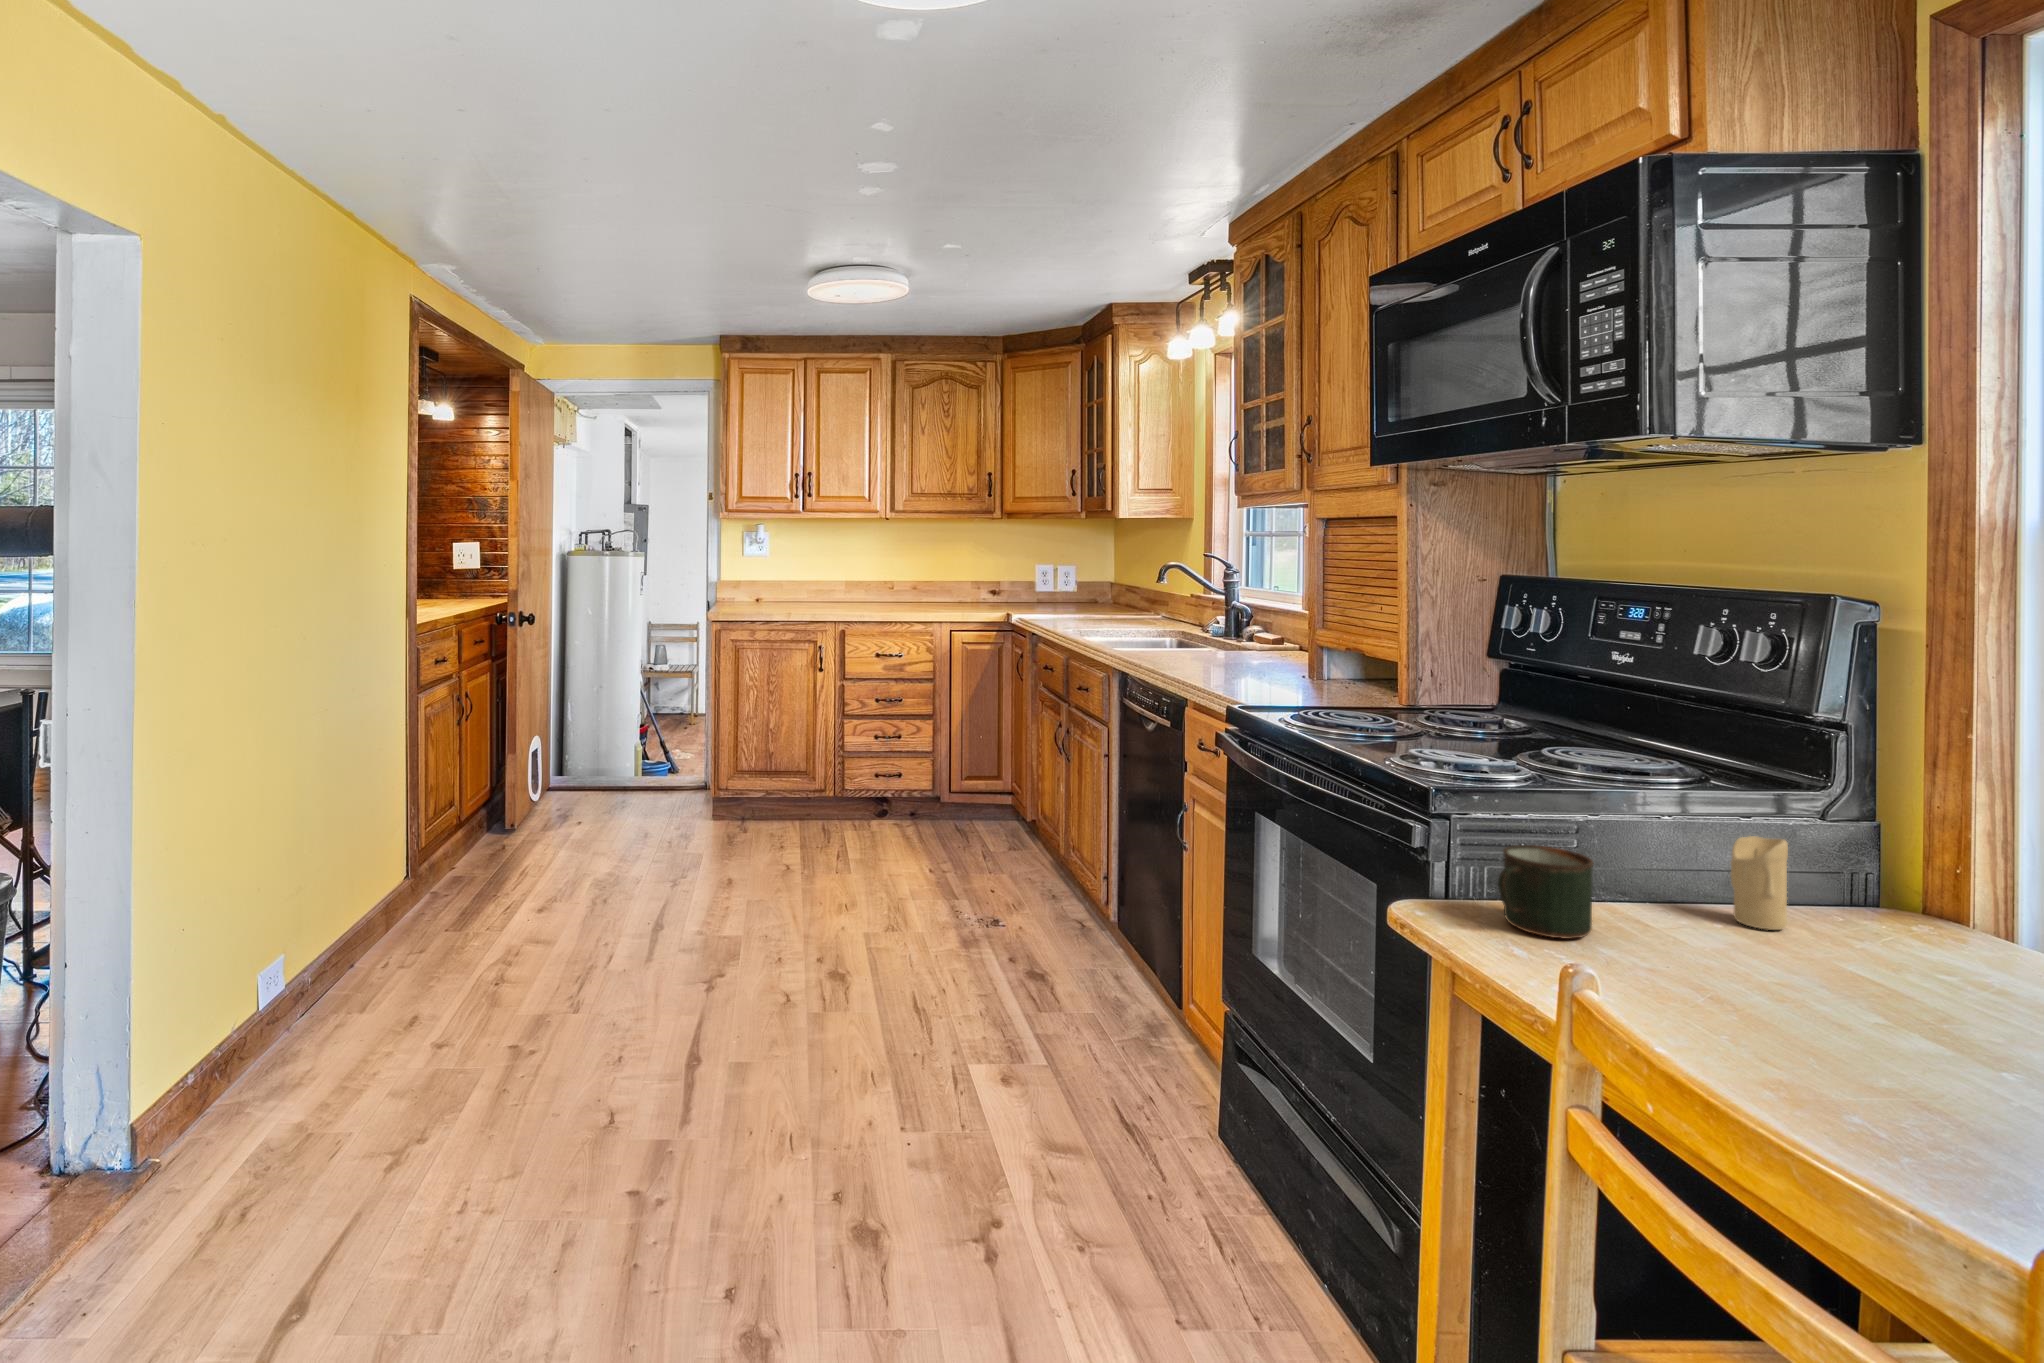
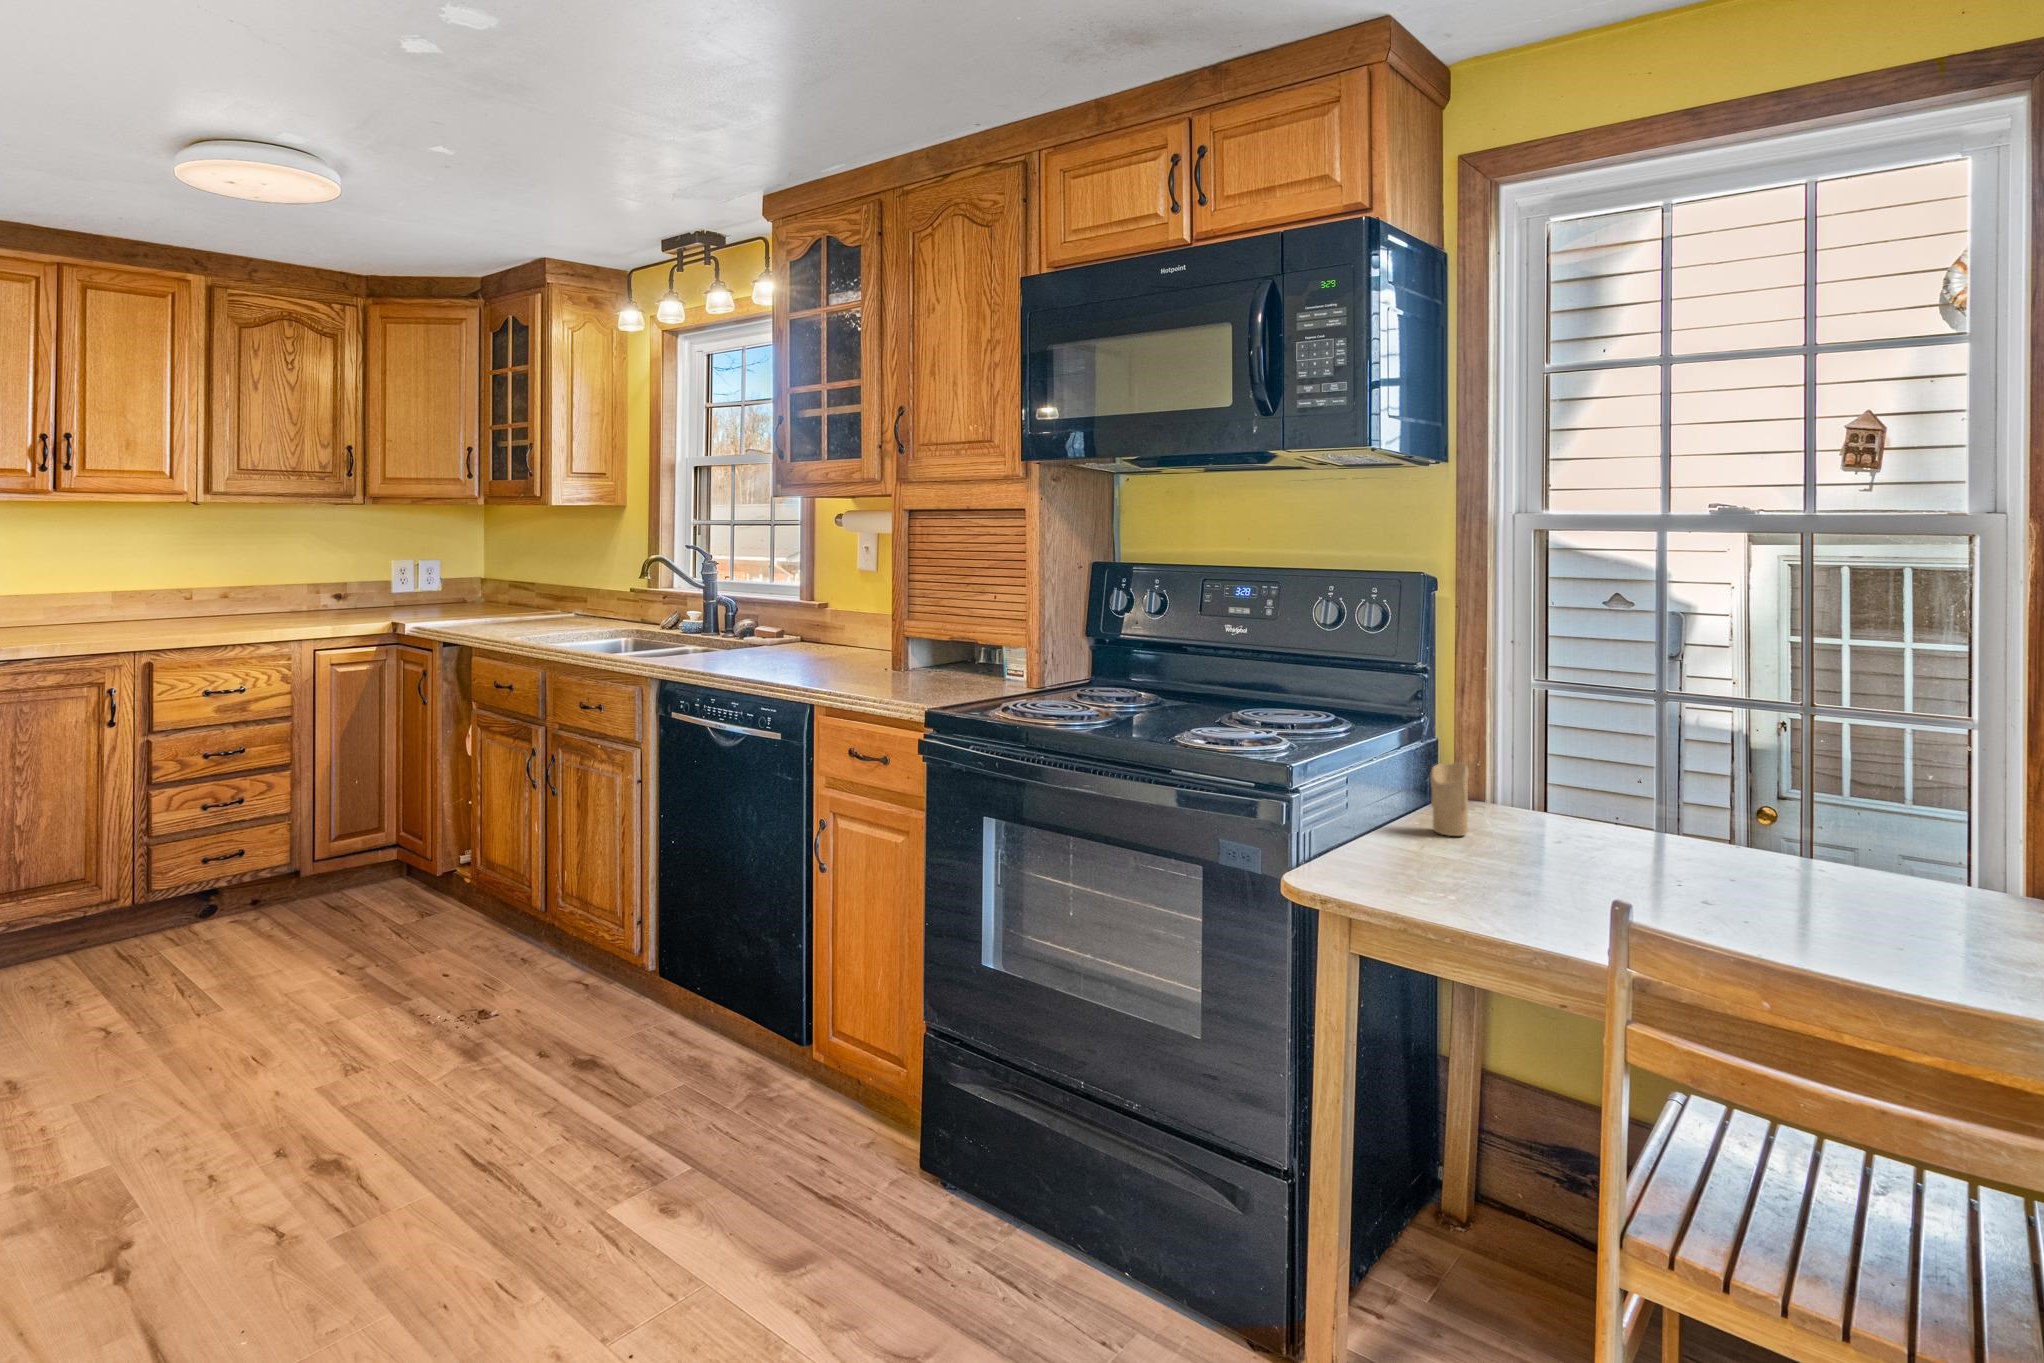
mug: present [1498,845,1594,939] -> none [1353,799,1426,879]

